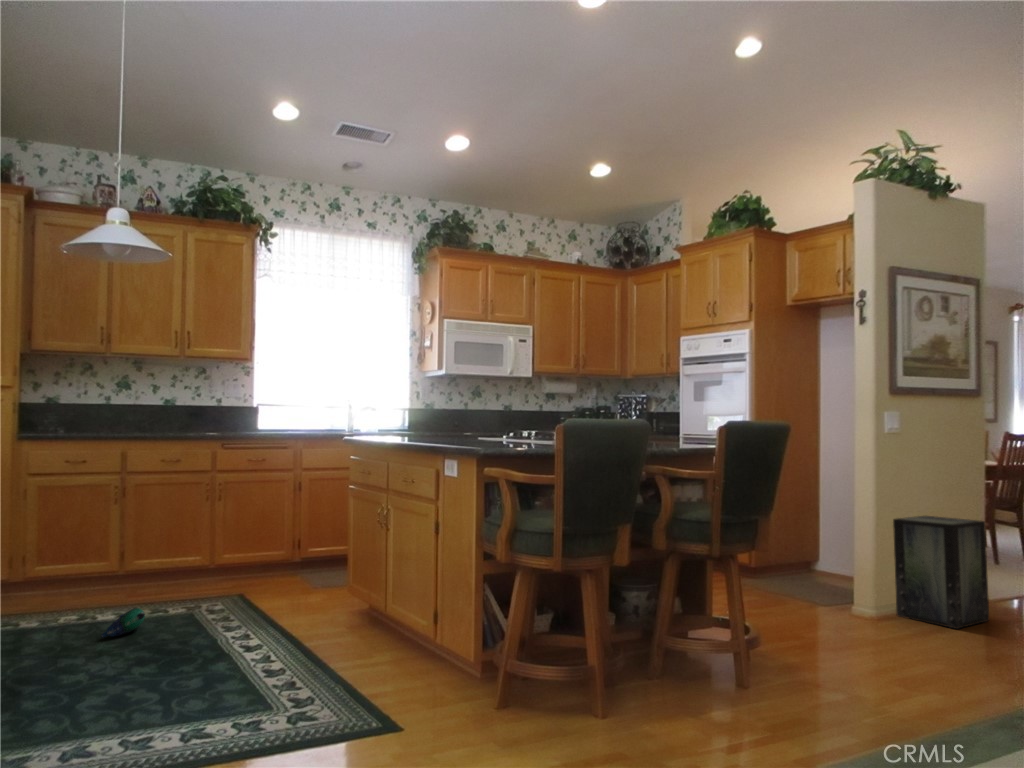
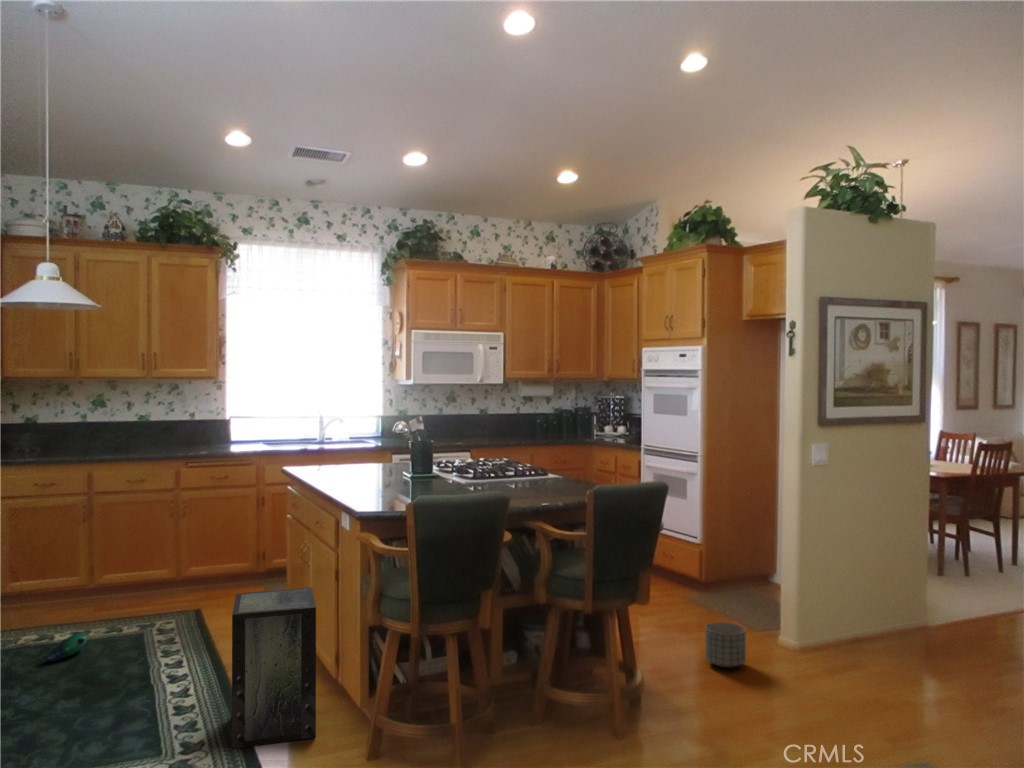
storage box: present [893,516,989,629] -> present [232,588,316,749]
planter: none [795,586,838,630] -> present [705,622,746,668]

